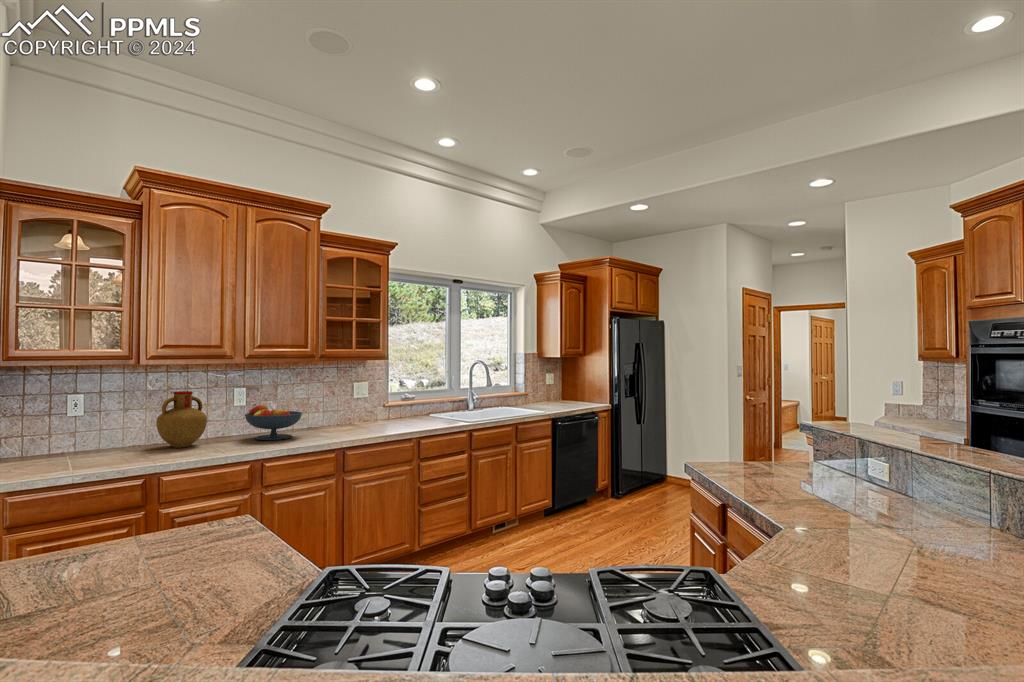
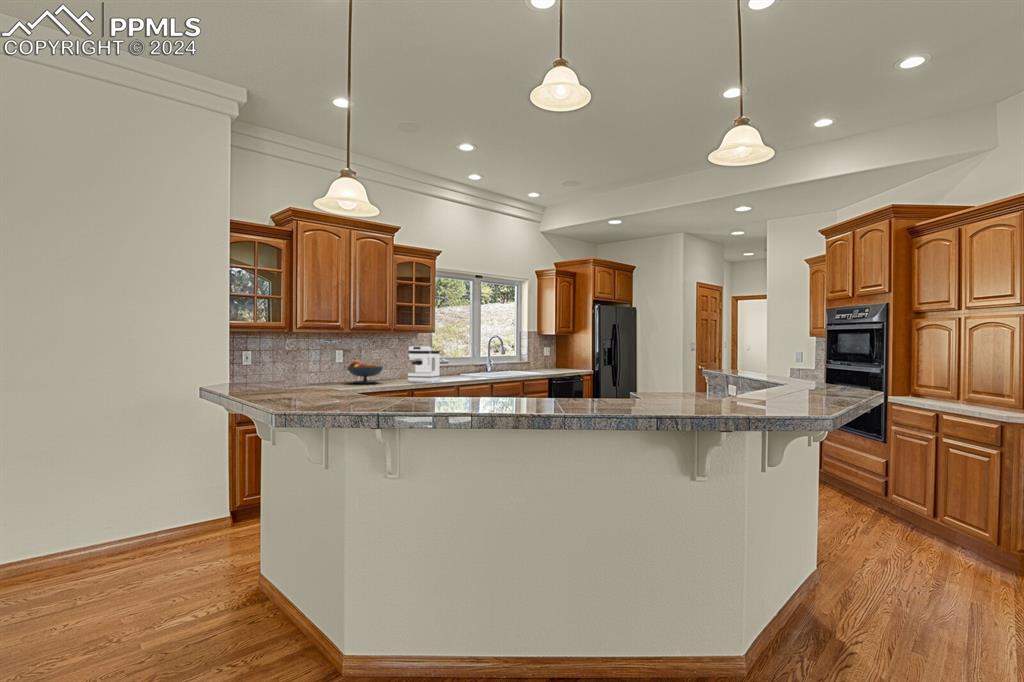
coffee maker: none [341,380,392,434] -> present [408,346,440,381]
vase: present [156,391,207,448] -> none [297,350,327,386]

